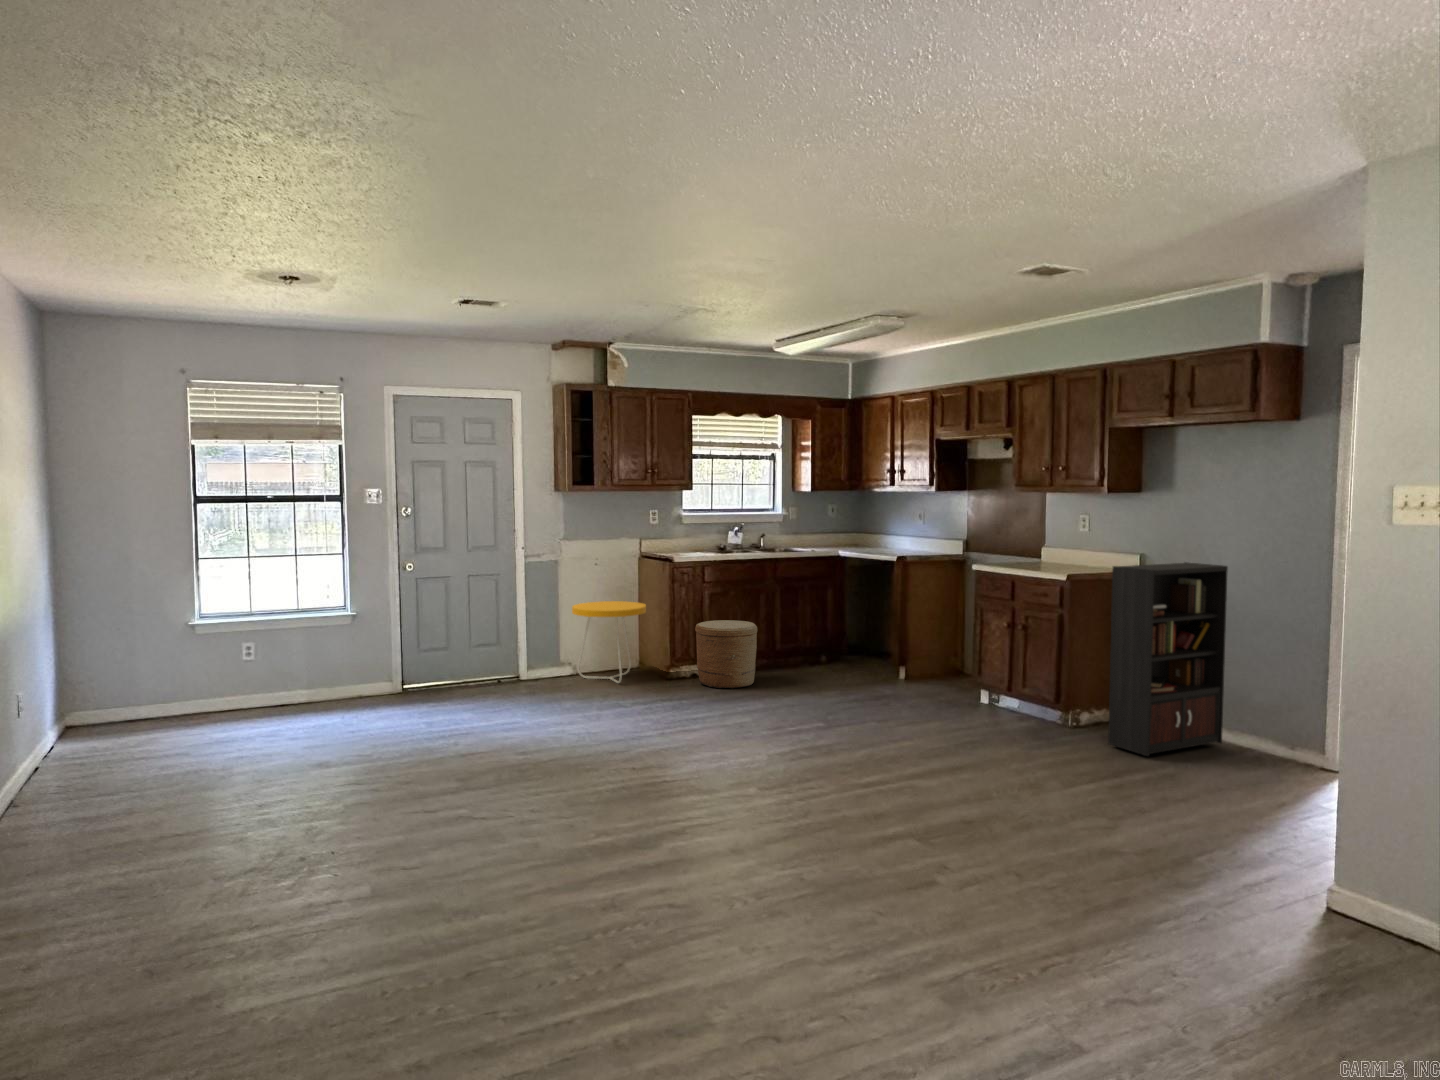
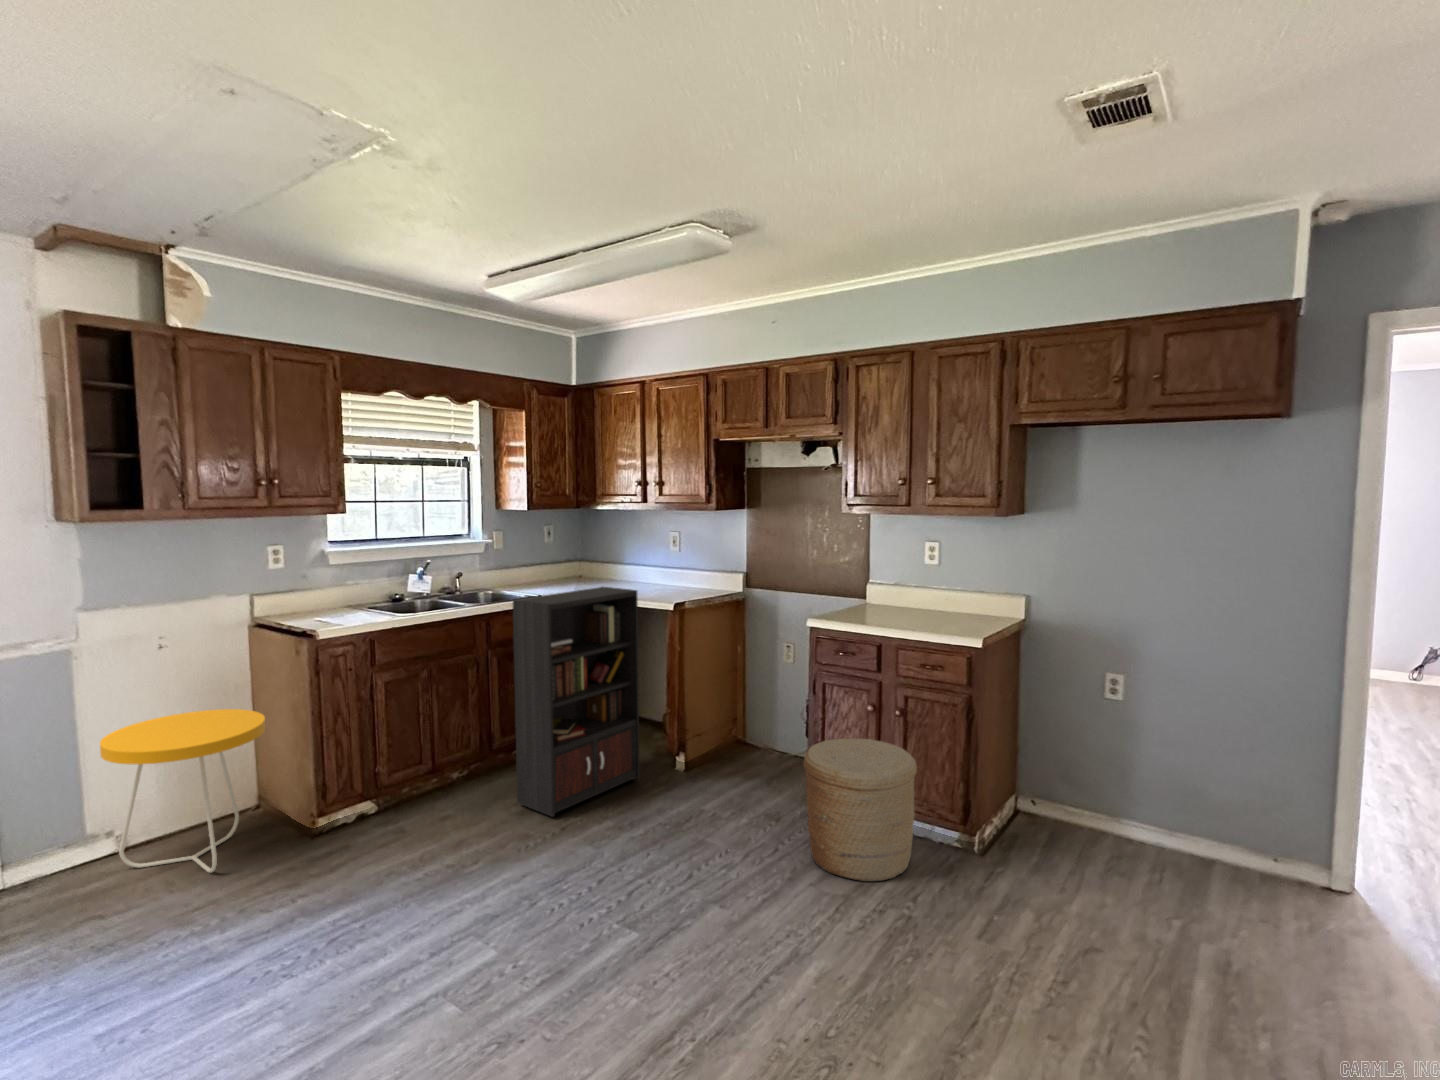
bookcase: present [1108,562,1228,756] -> present [513,587,640,817]
woven basket: present [695,620,757,688] -> present [804,738,917,881]

